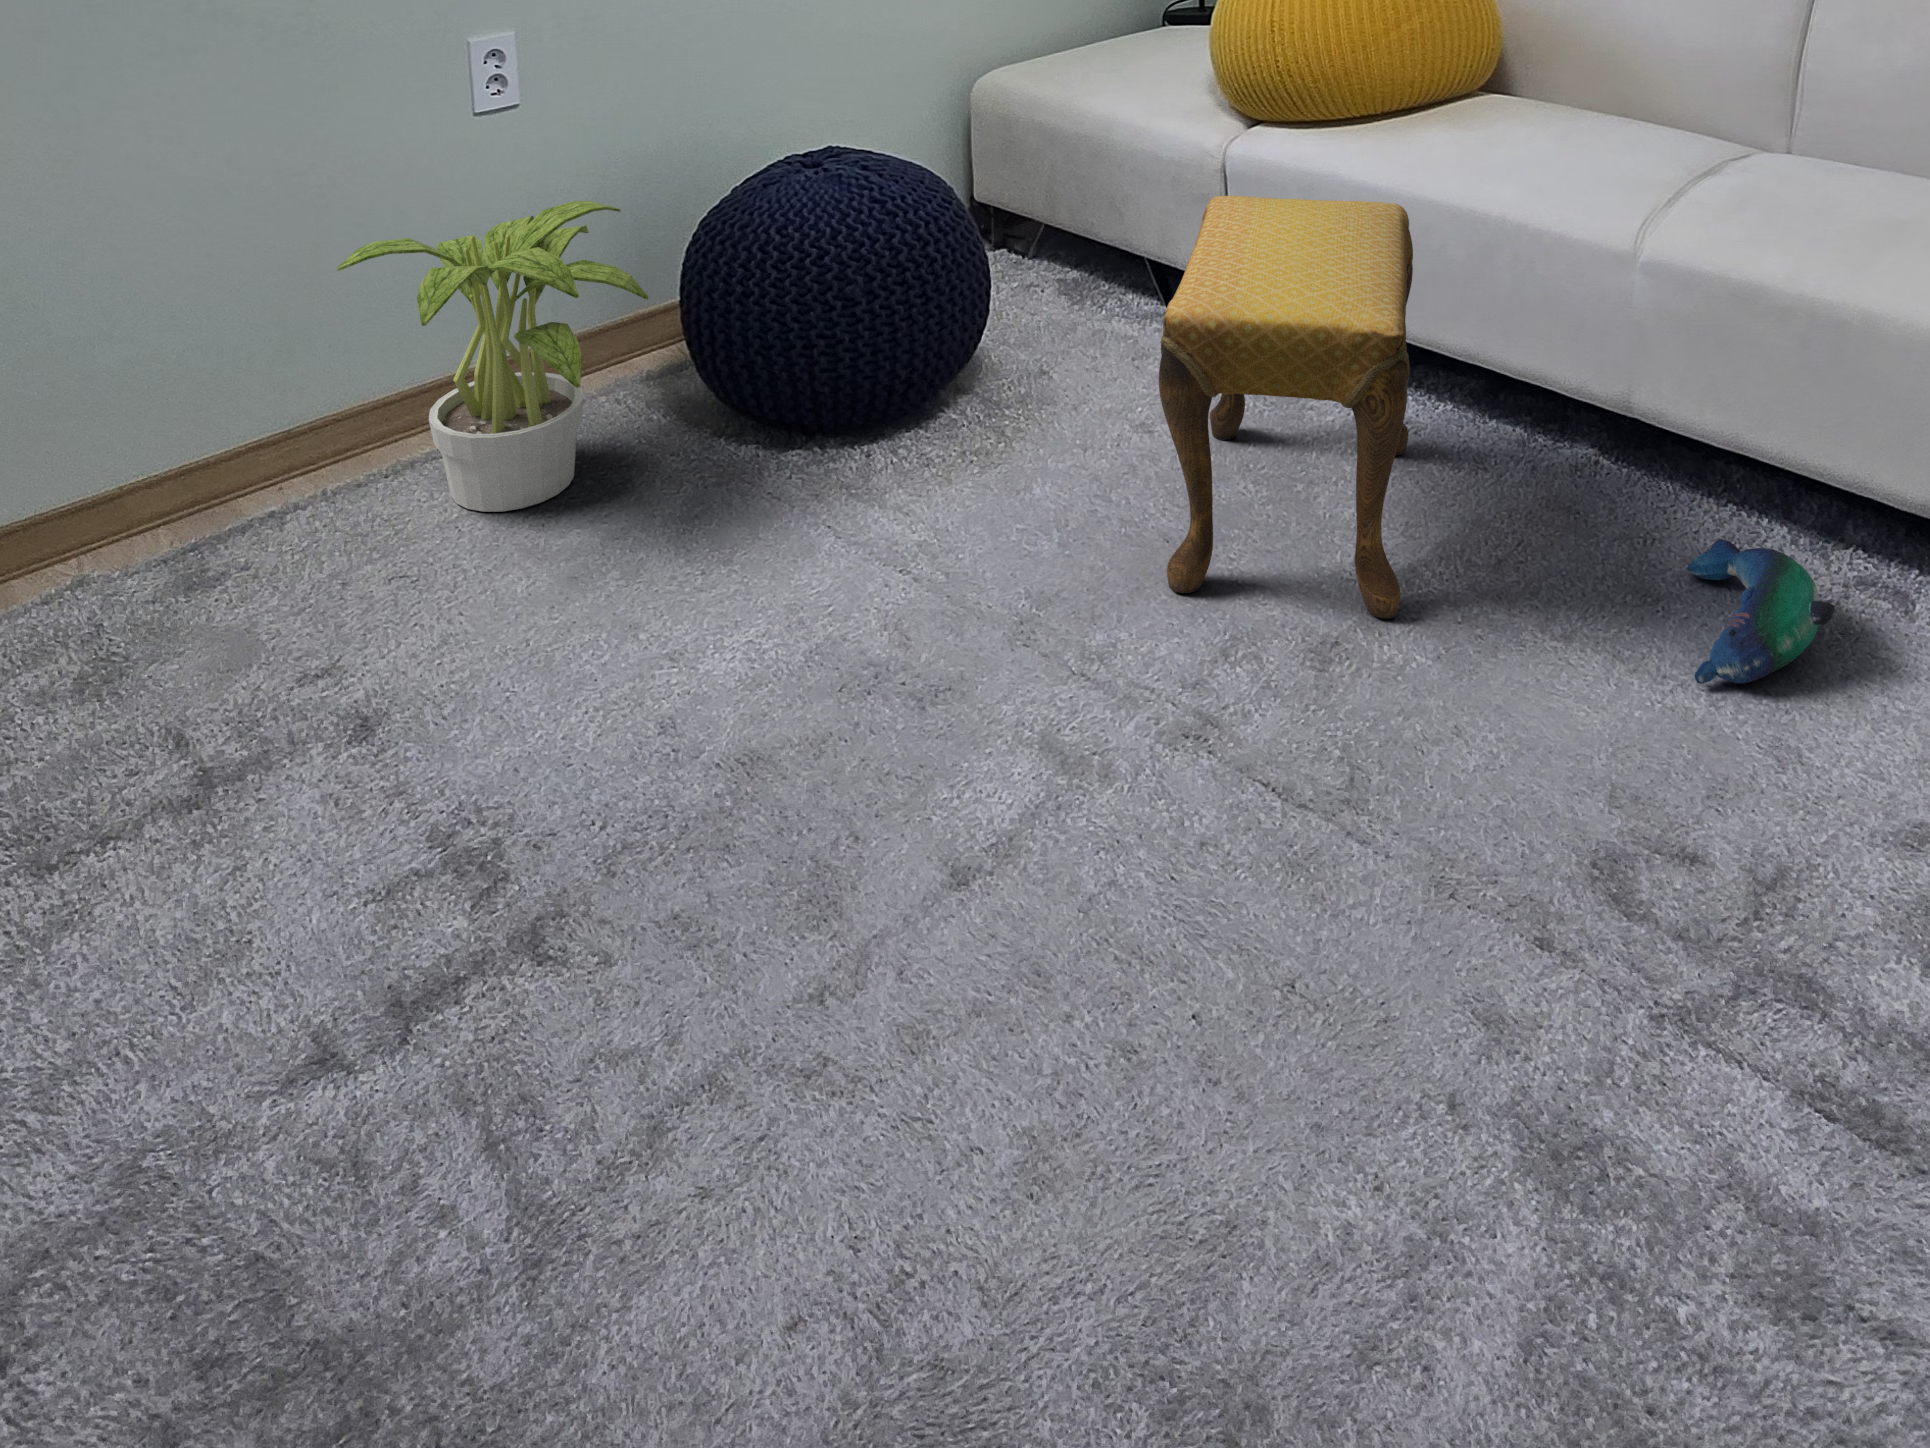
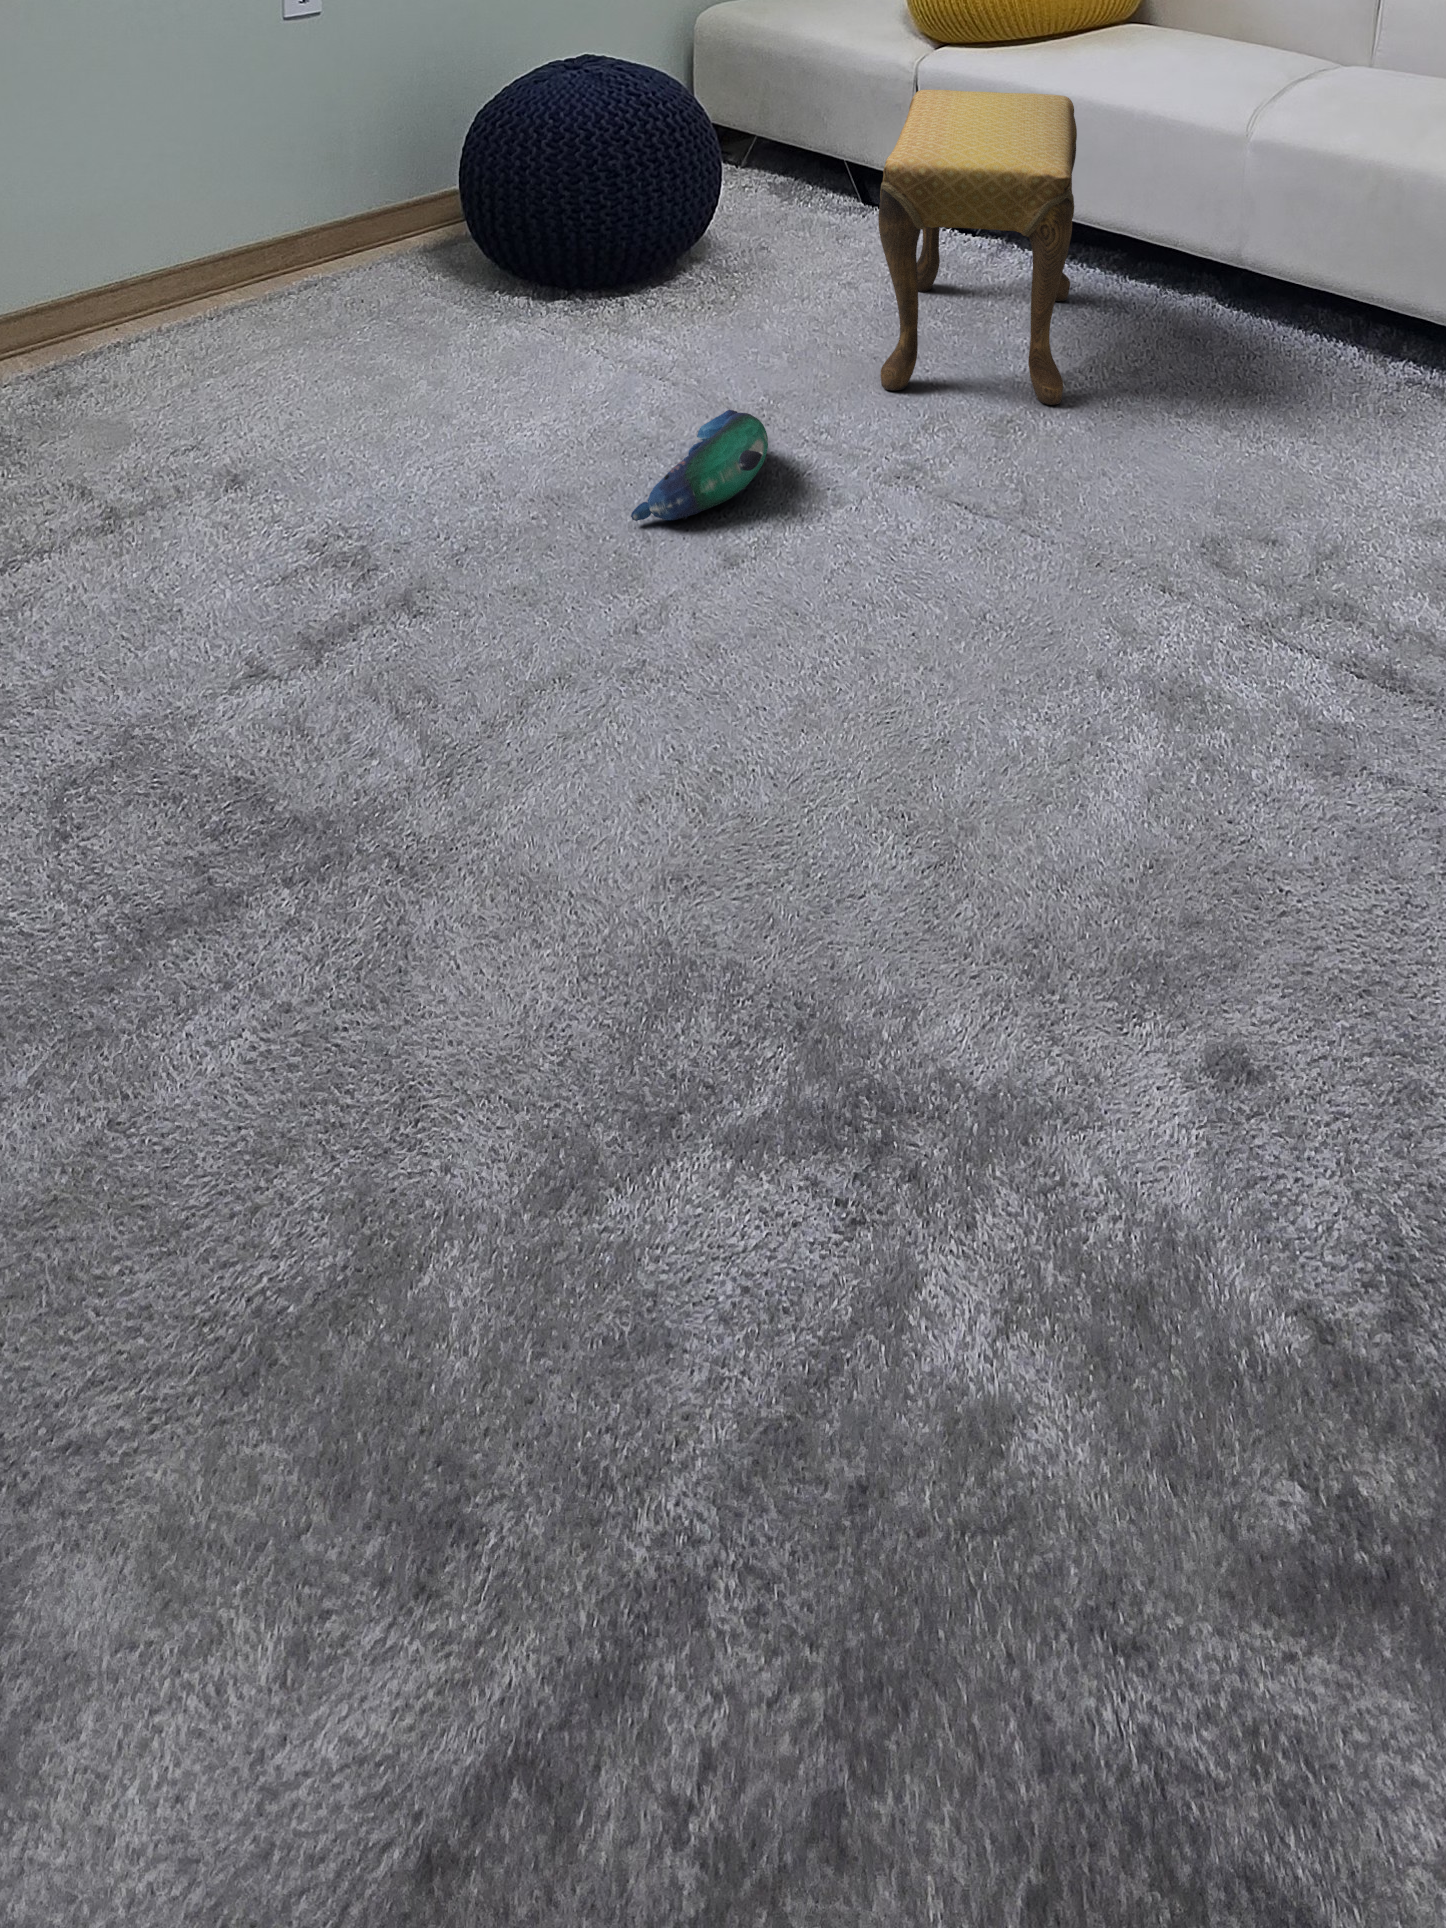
potted plant: present [337,201,648,512] -> none [192,86,452,342]
plush toy: present [1687,539,1835,684] -> present [631,409,768,521]

